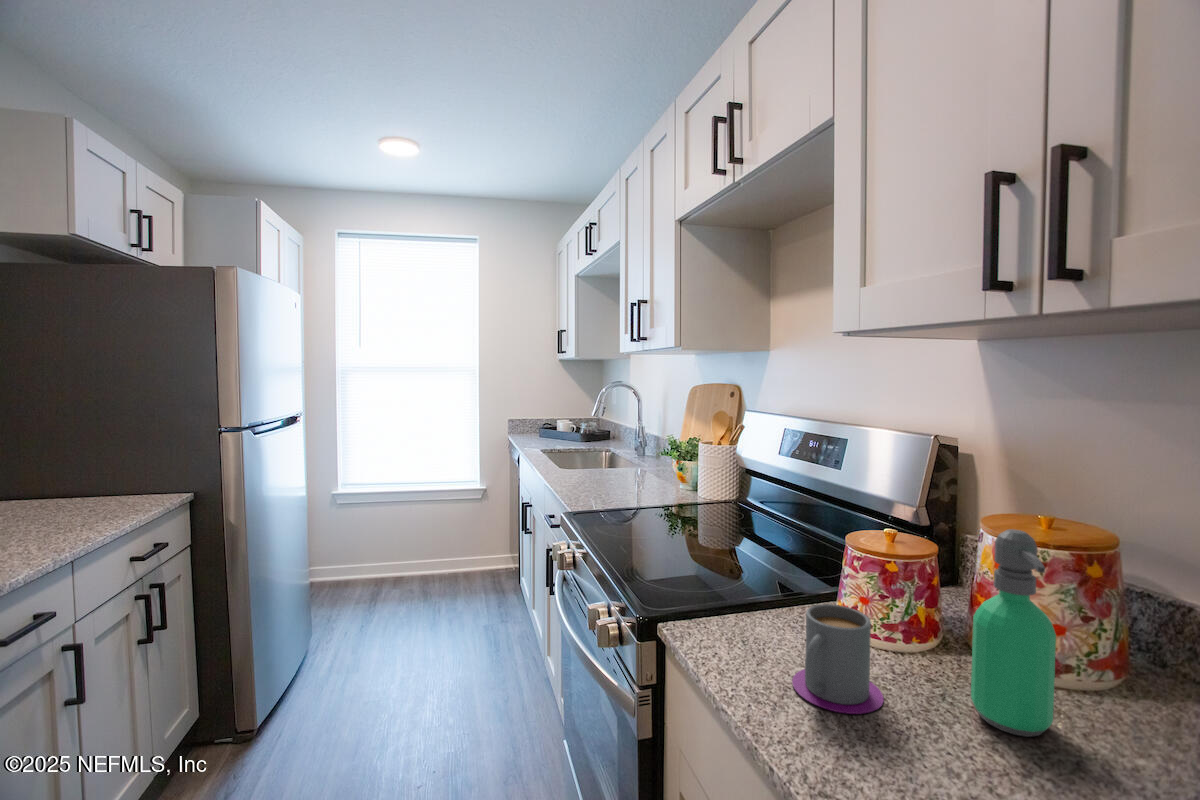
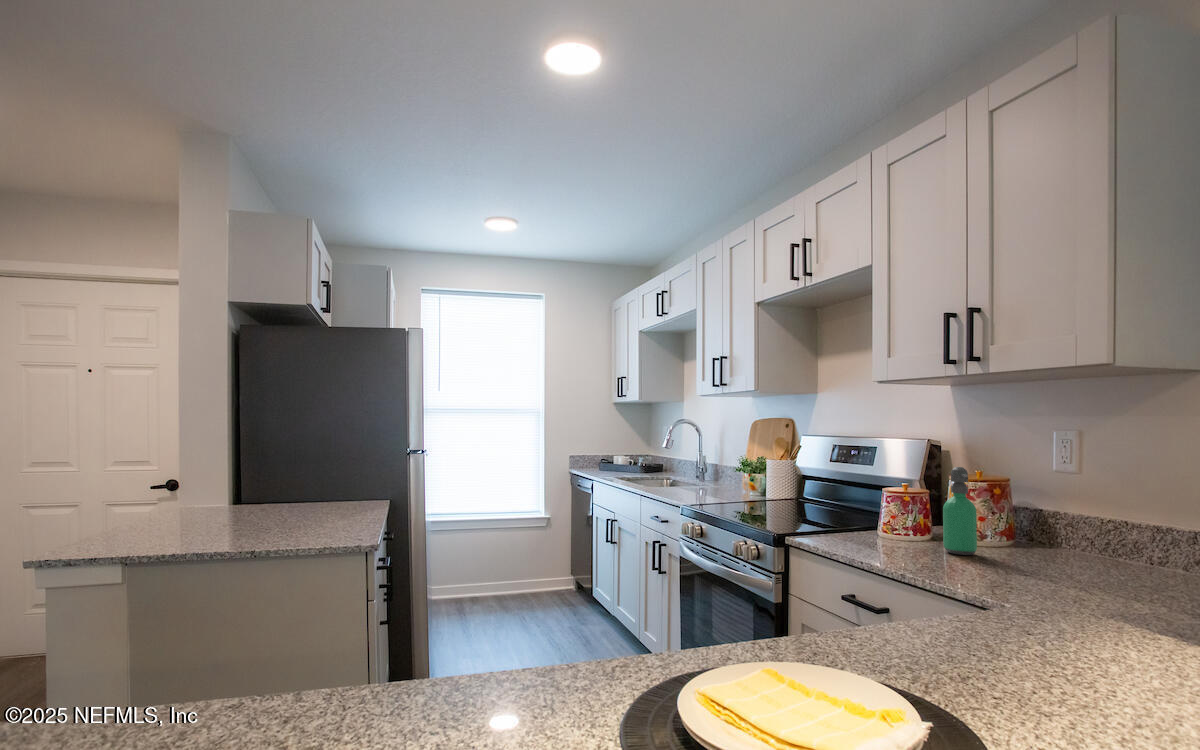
mug: present [792,604,884,714] -> none [861,509,905,551]

